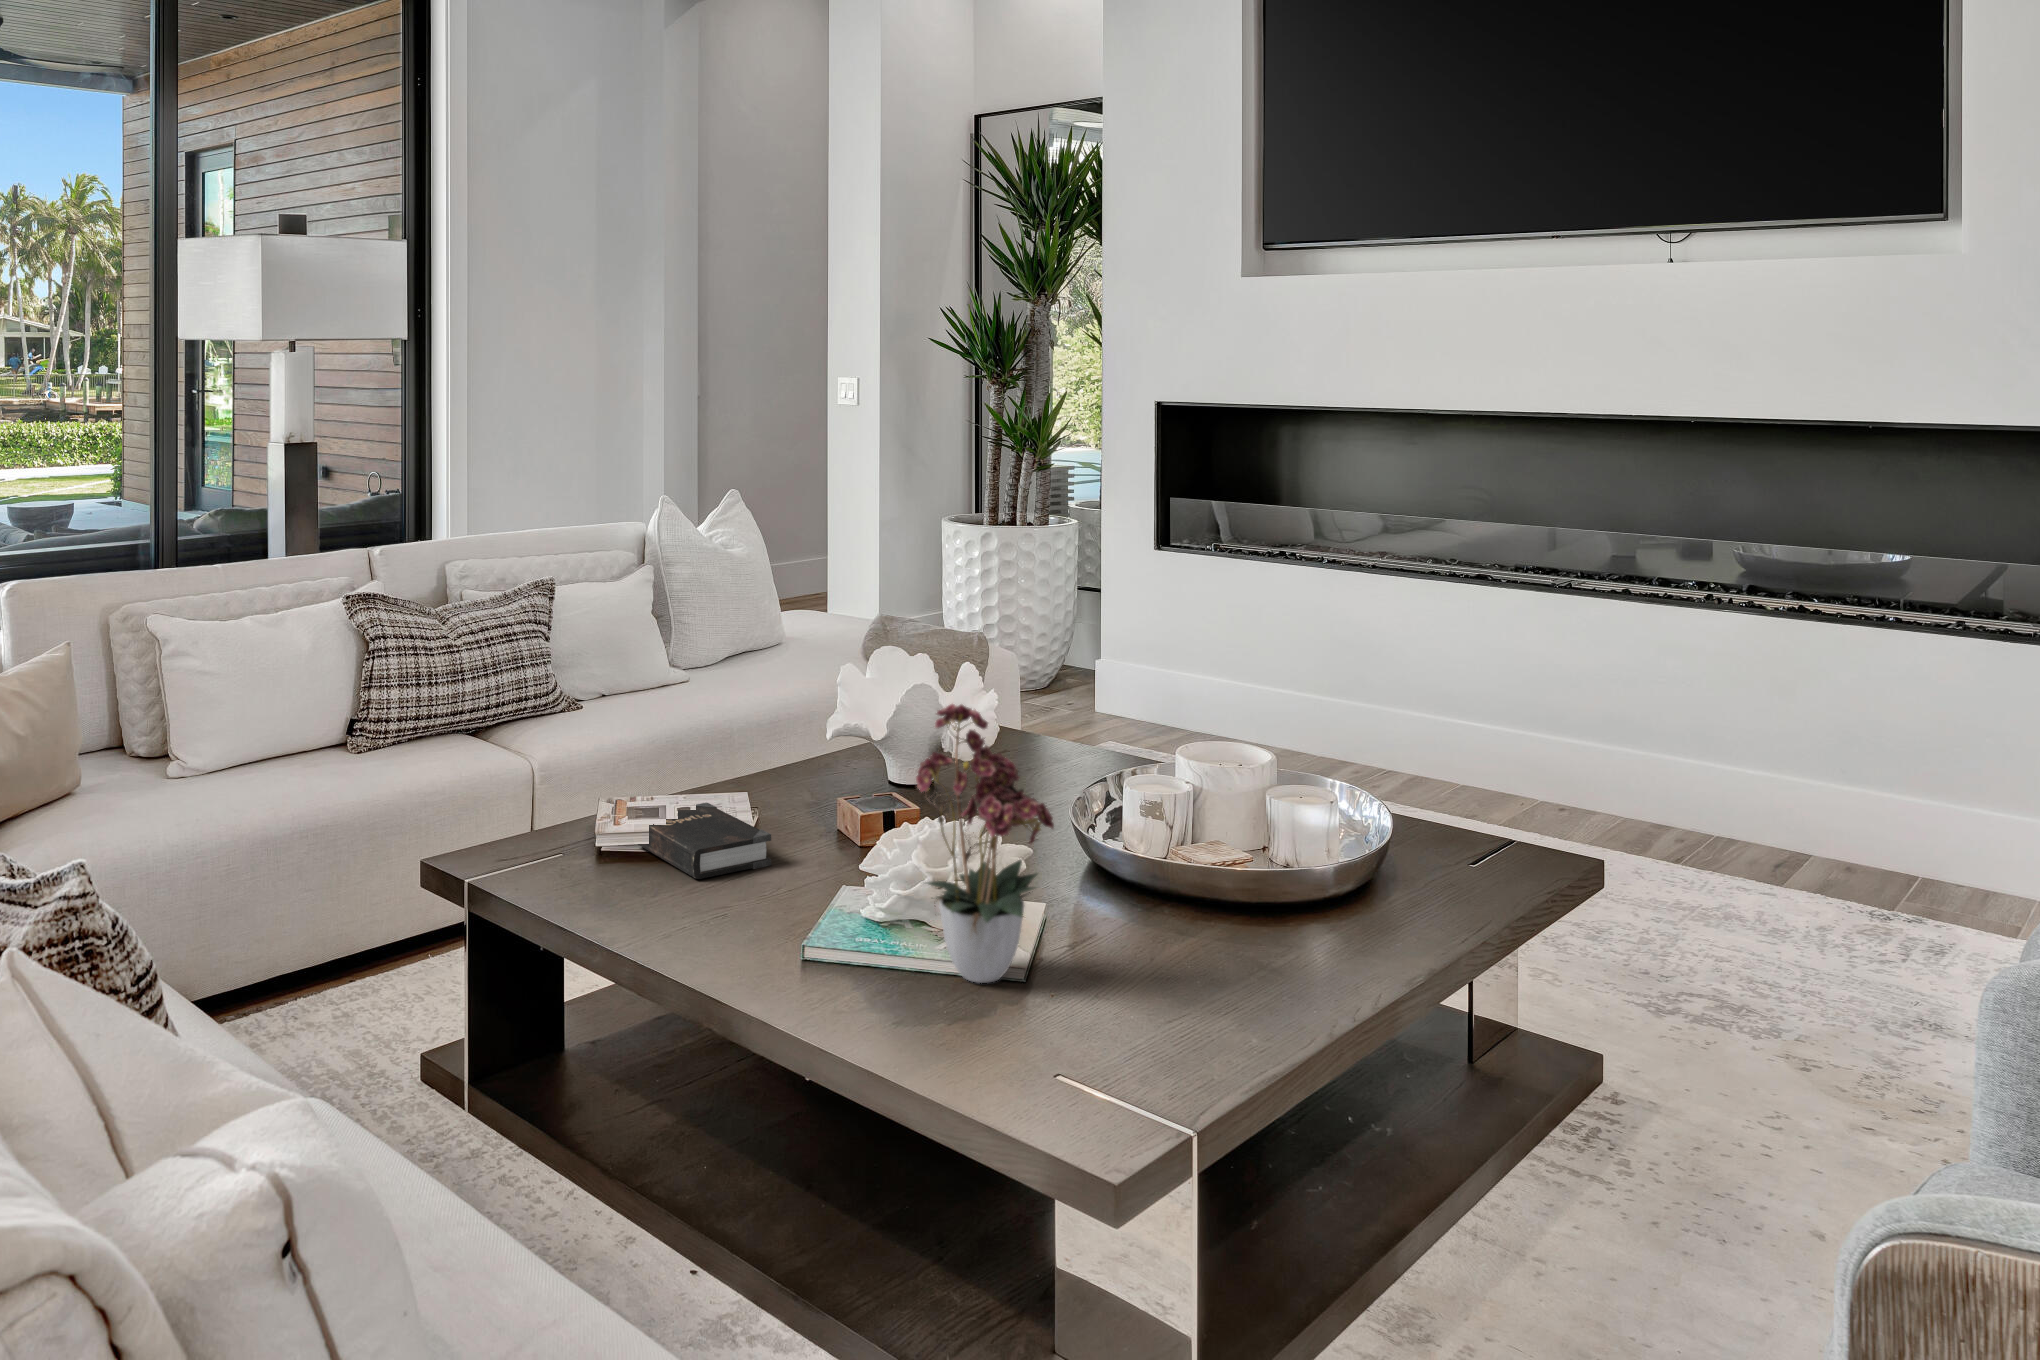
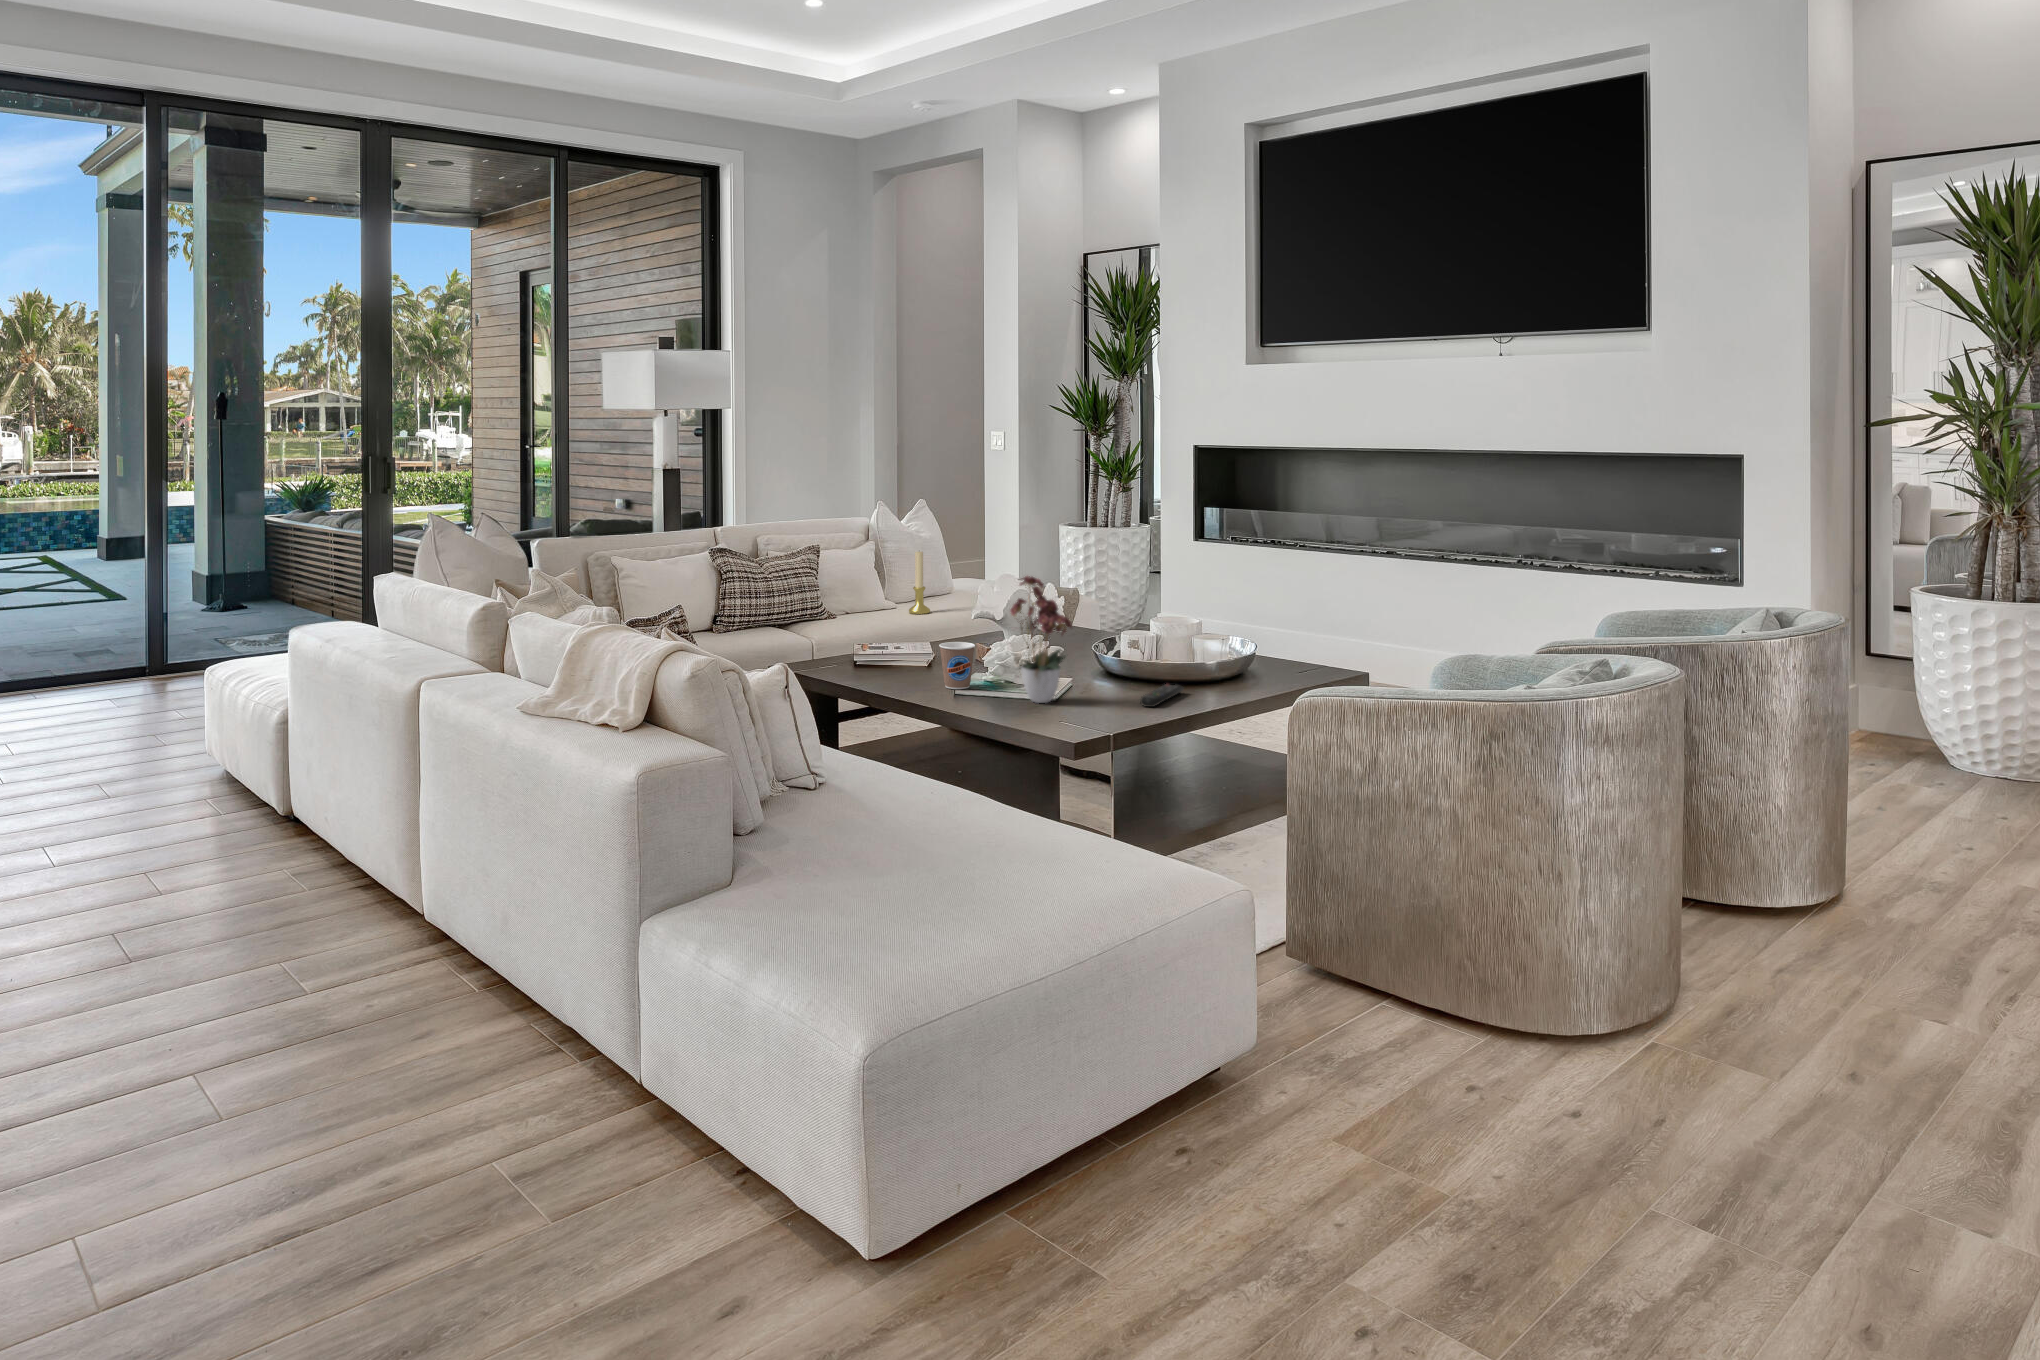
candle holder: none [709,584,746,696] -> present [909,551,930,614]
hardback book: present [638,803,771,879] -> none [873,646,944,675]
coffee cup: none [763,825,838,930] -> present [939,642,975,689]
remote control: none [1197,922,1271,998] -> present [1140,684,1183,707]

